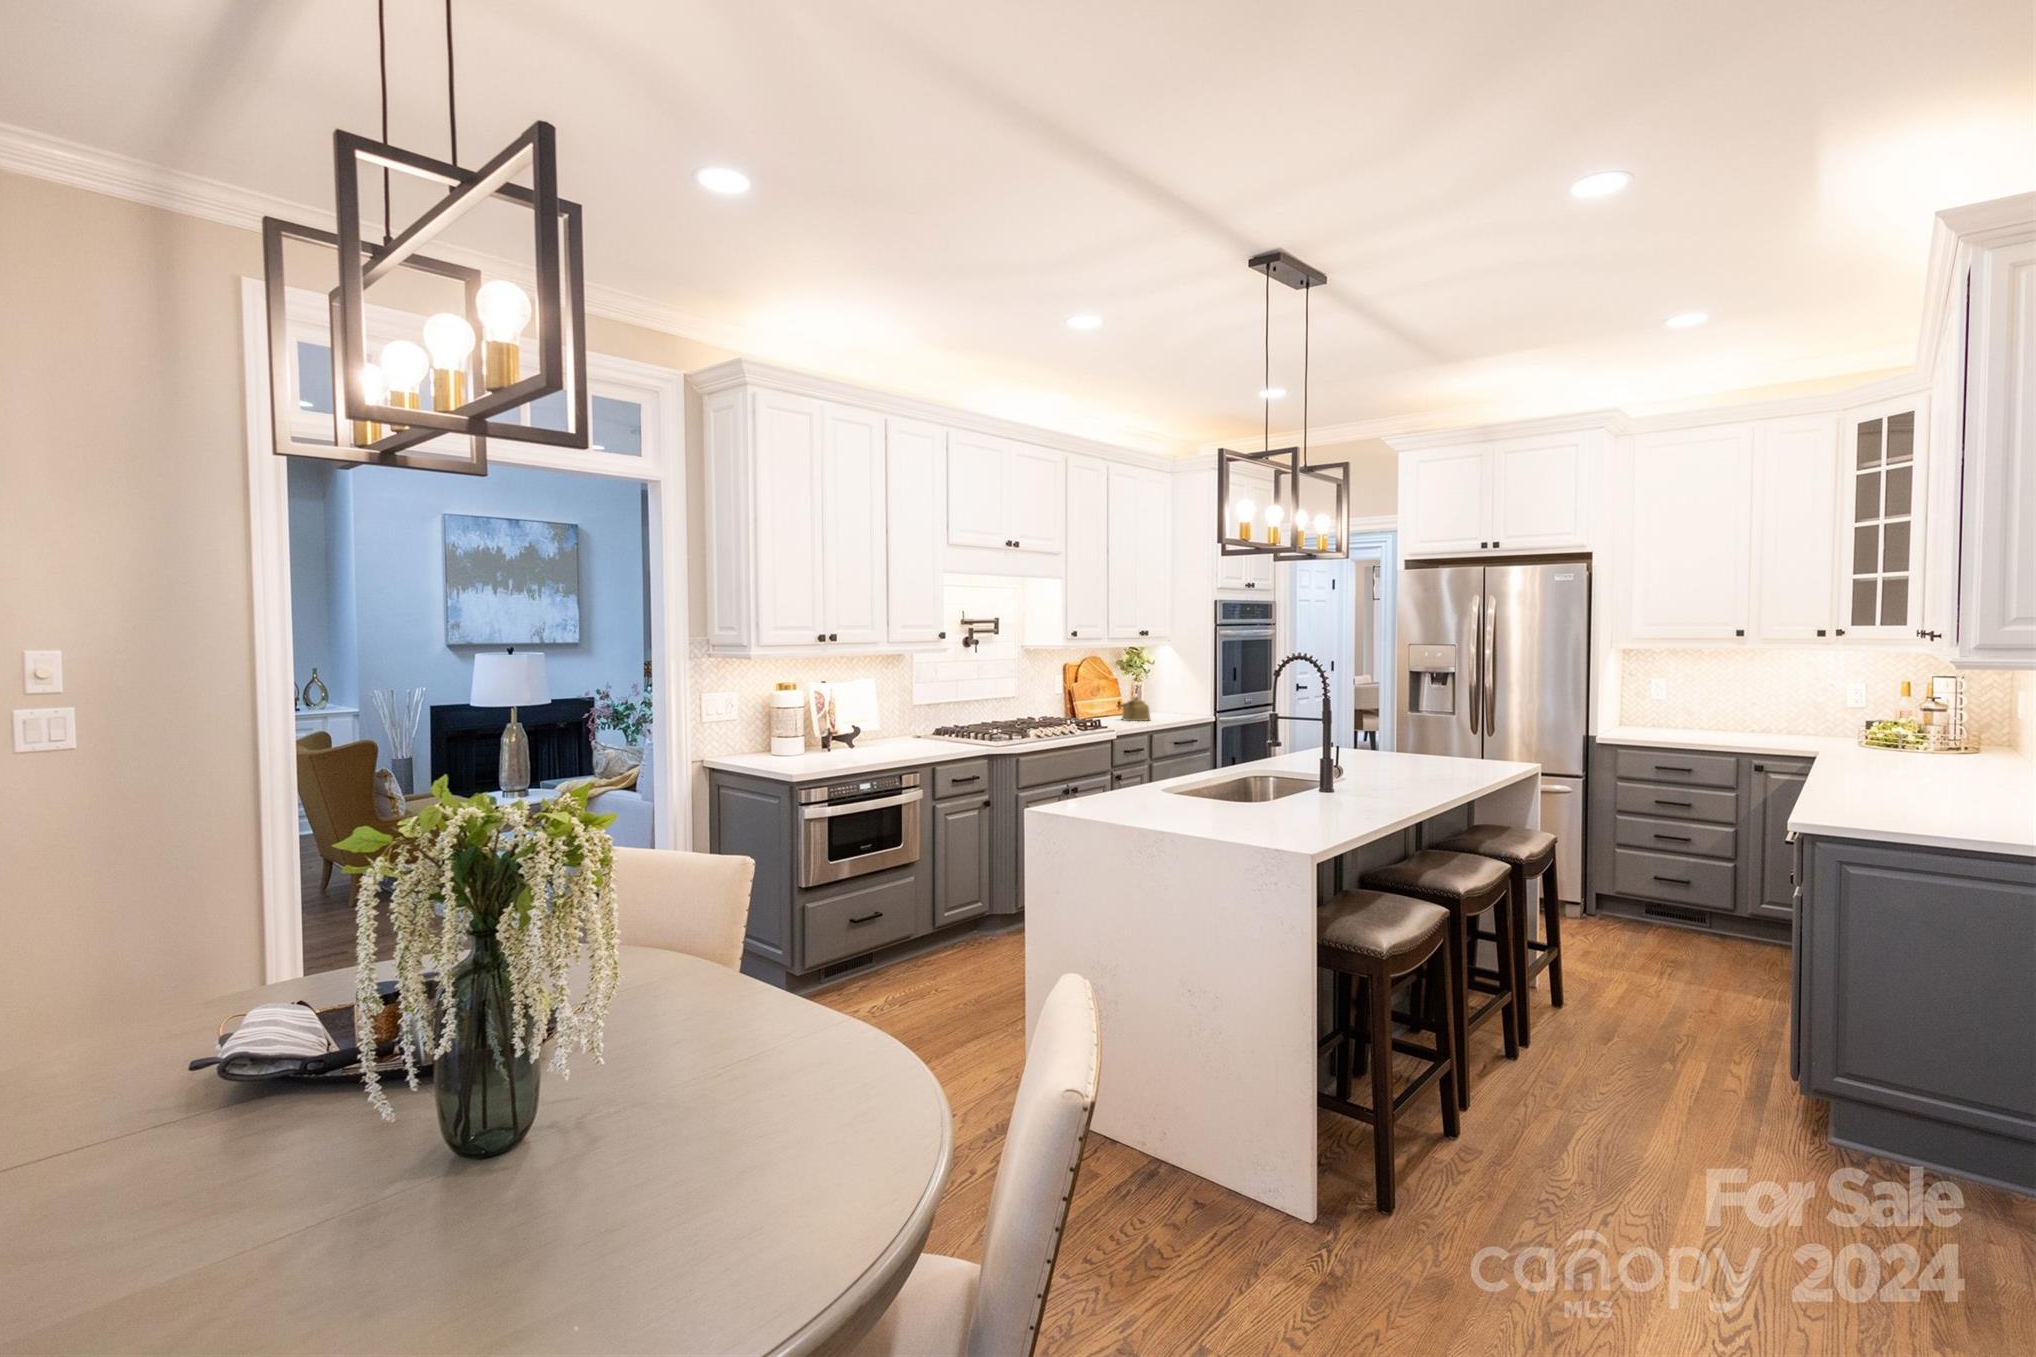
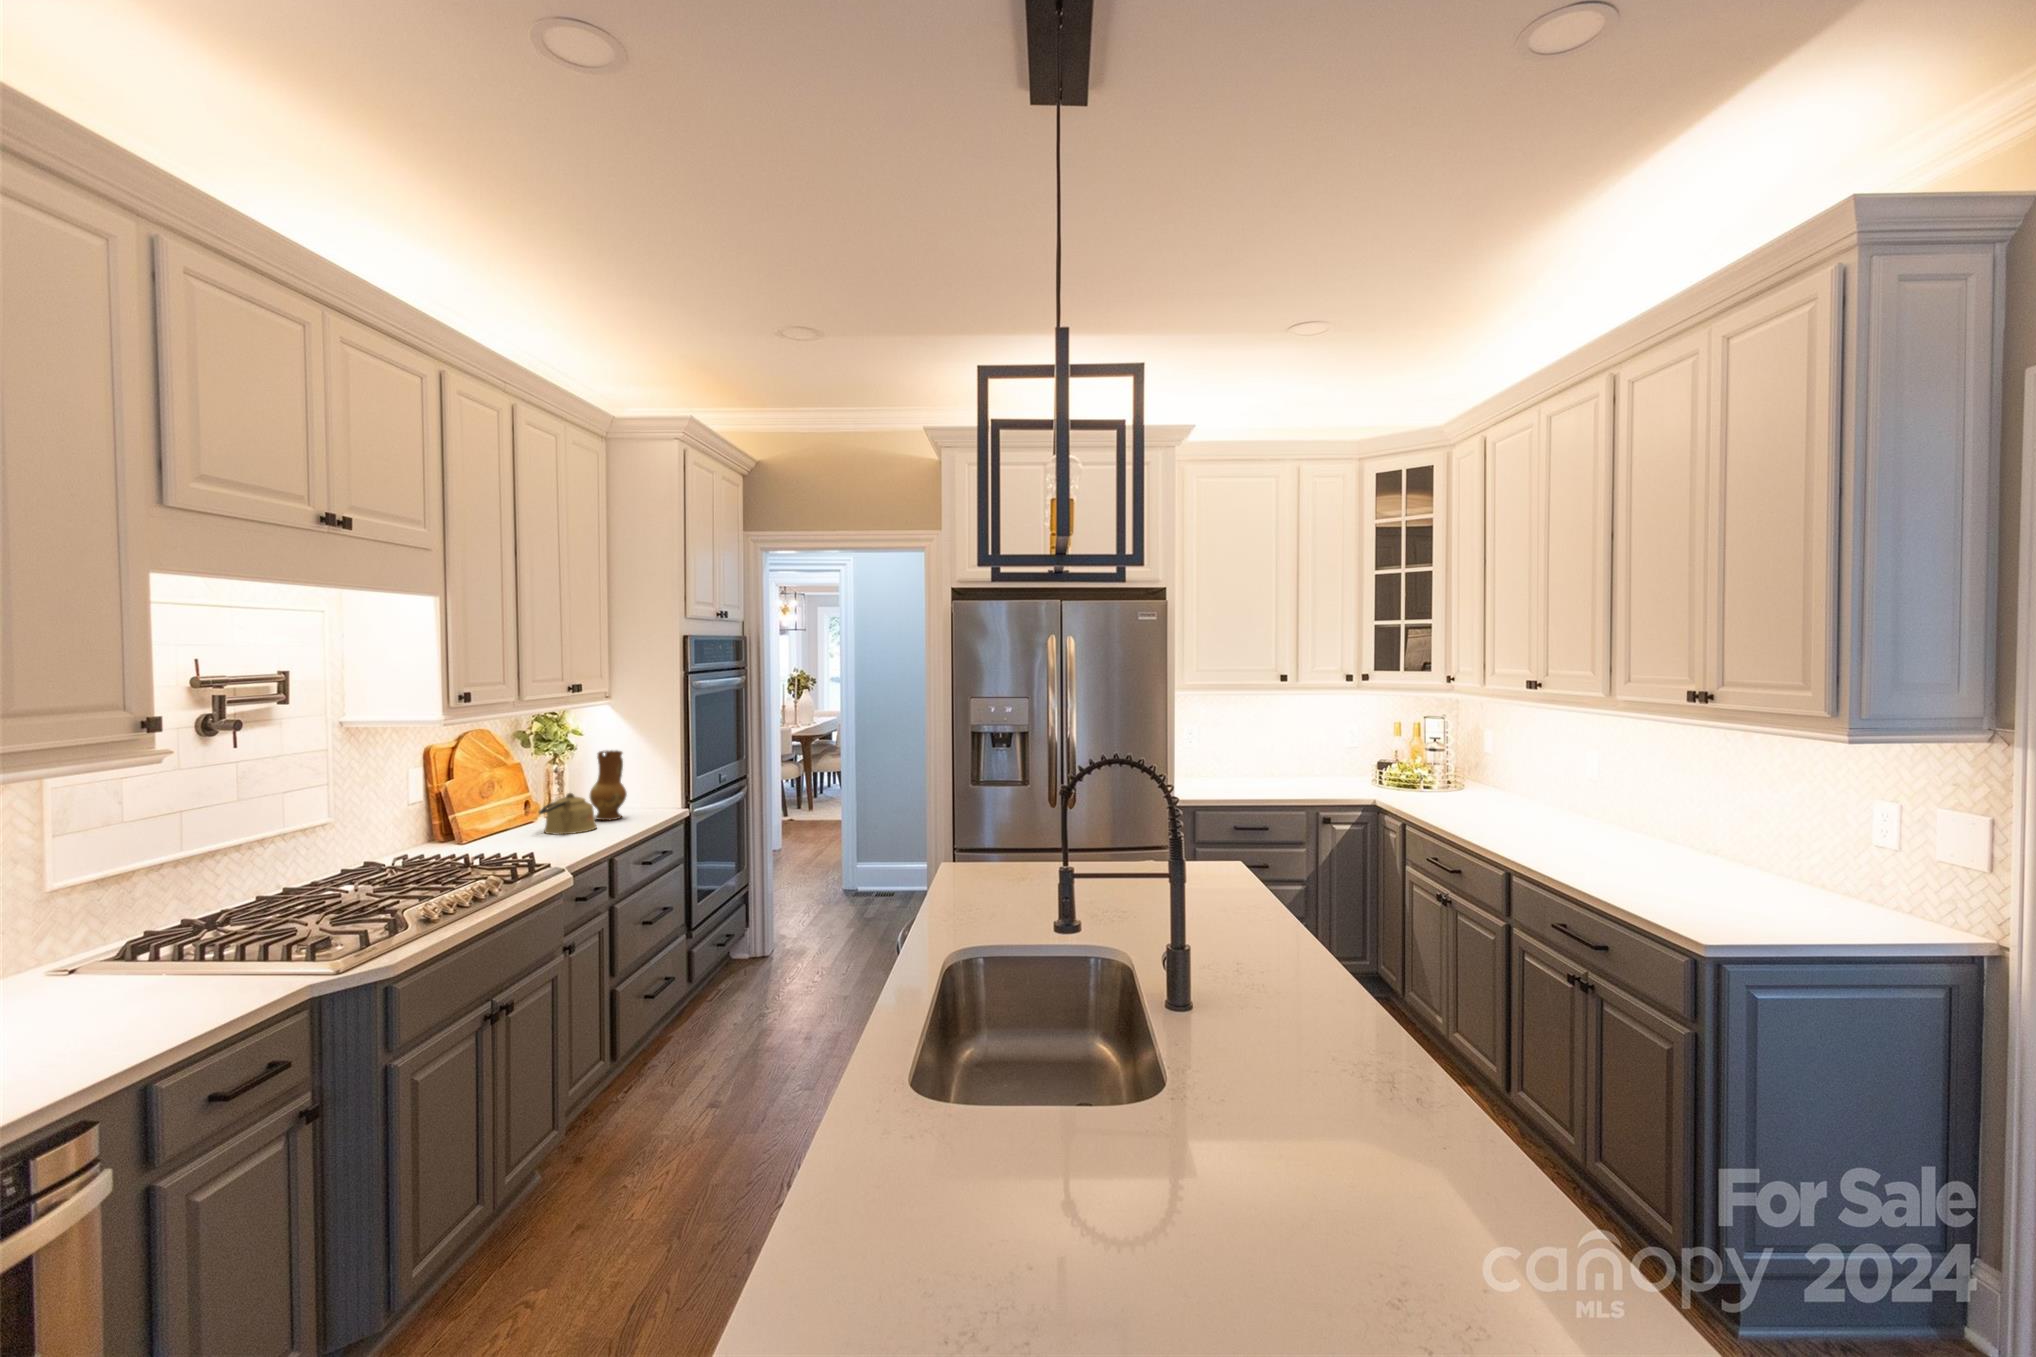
ceramic jug: none [1153,674,1175,719] -> present [590,750,627,820]

